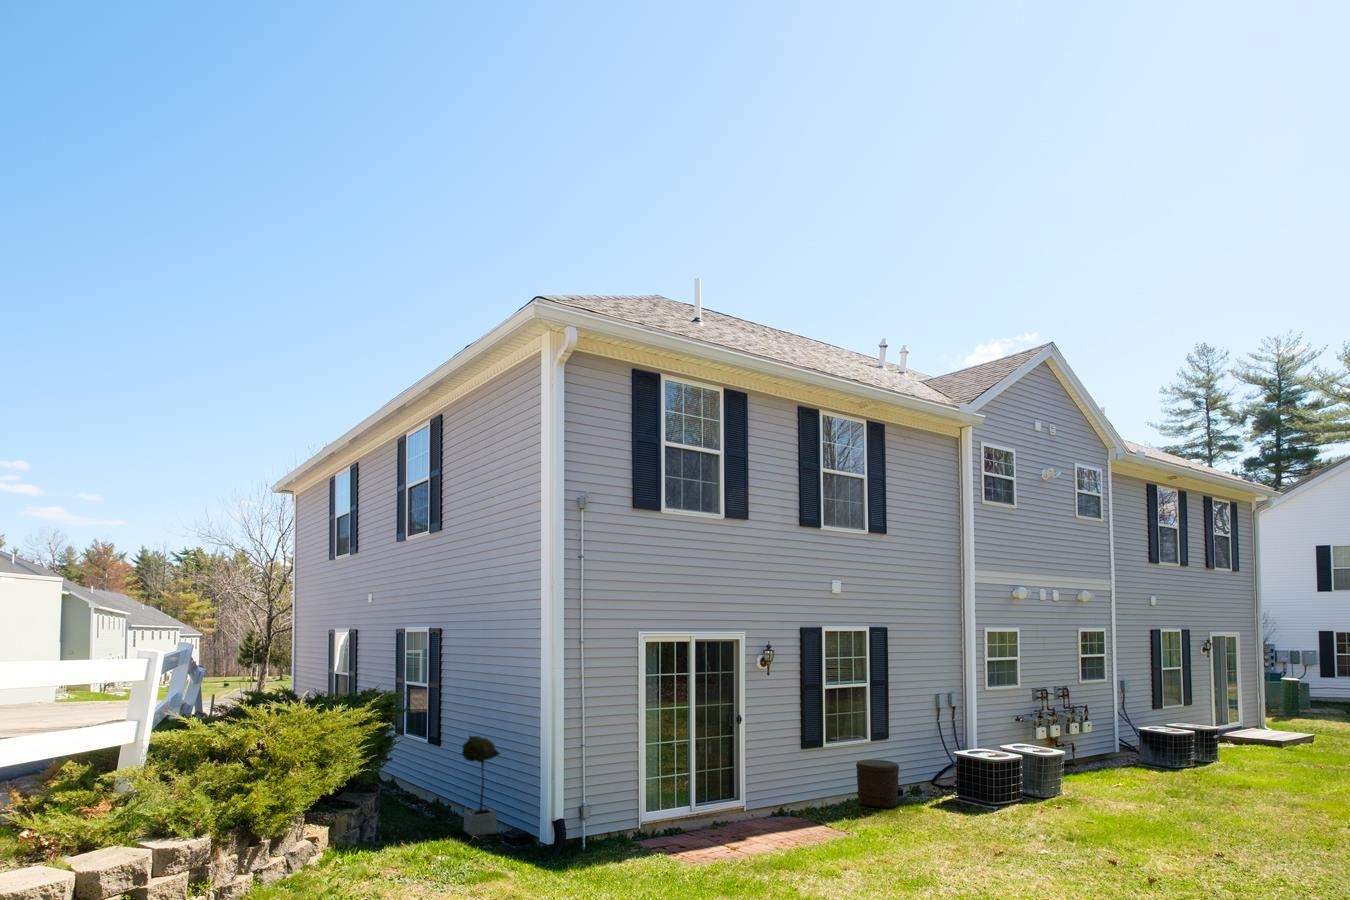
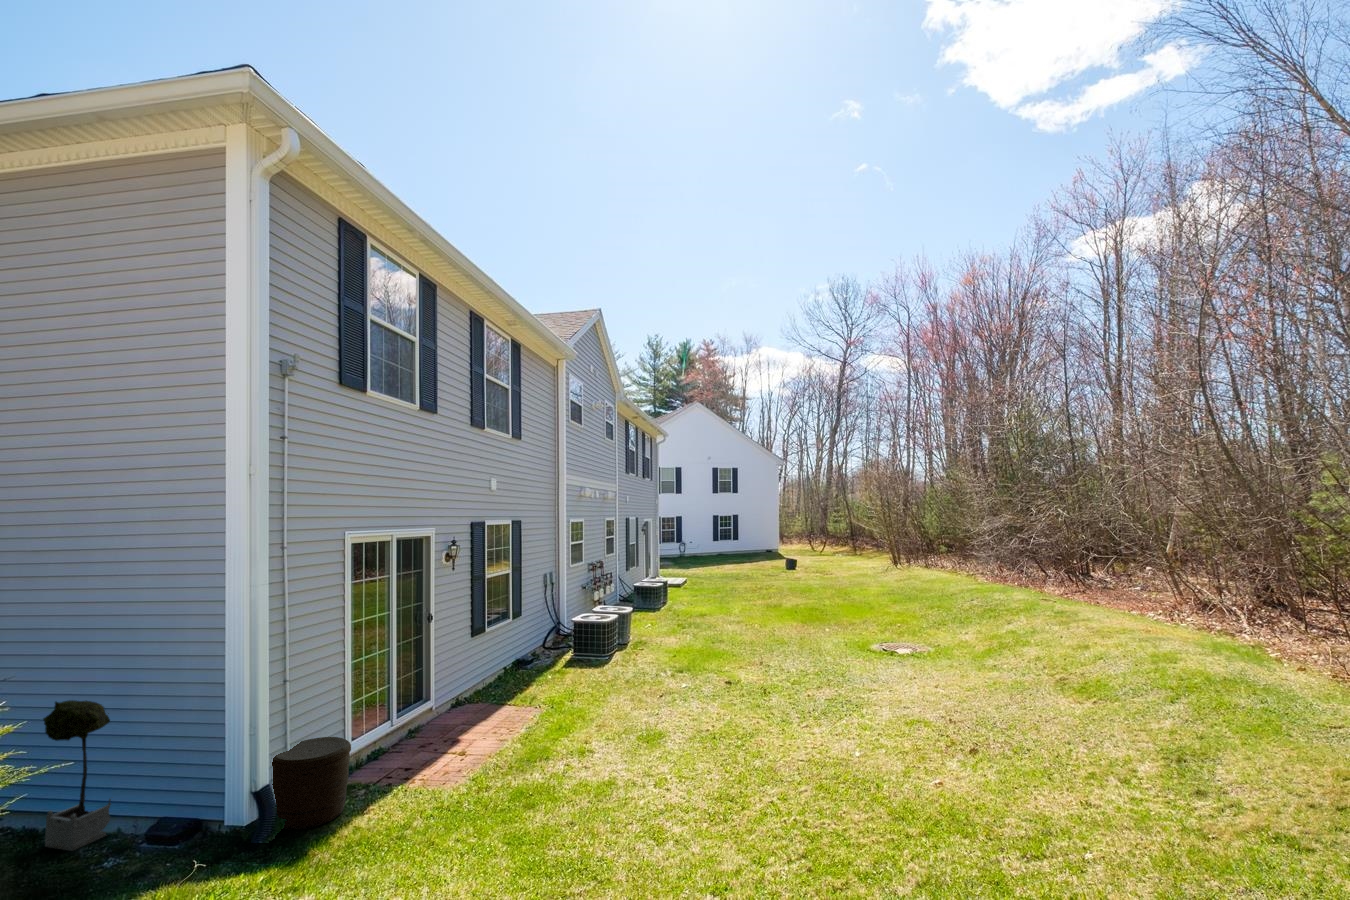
woven basket: present [856,760,899,808] -> present [272,737,351,830]

